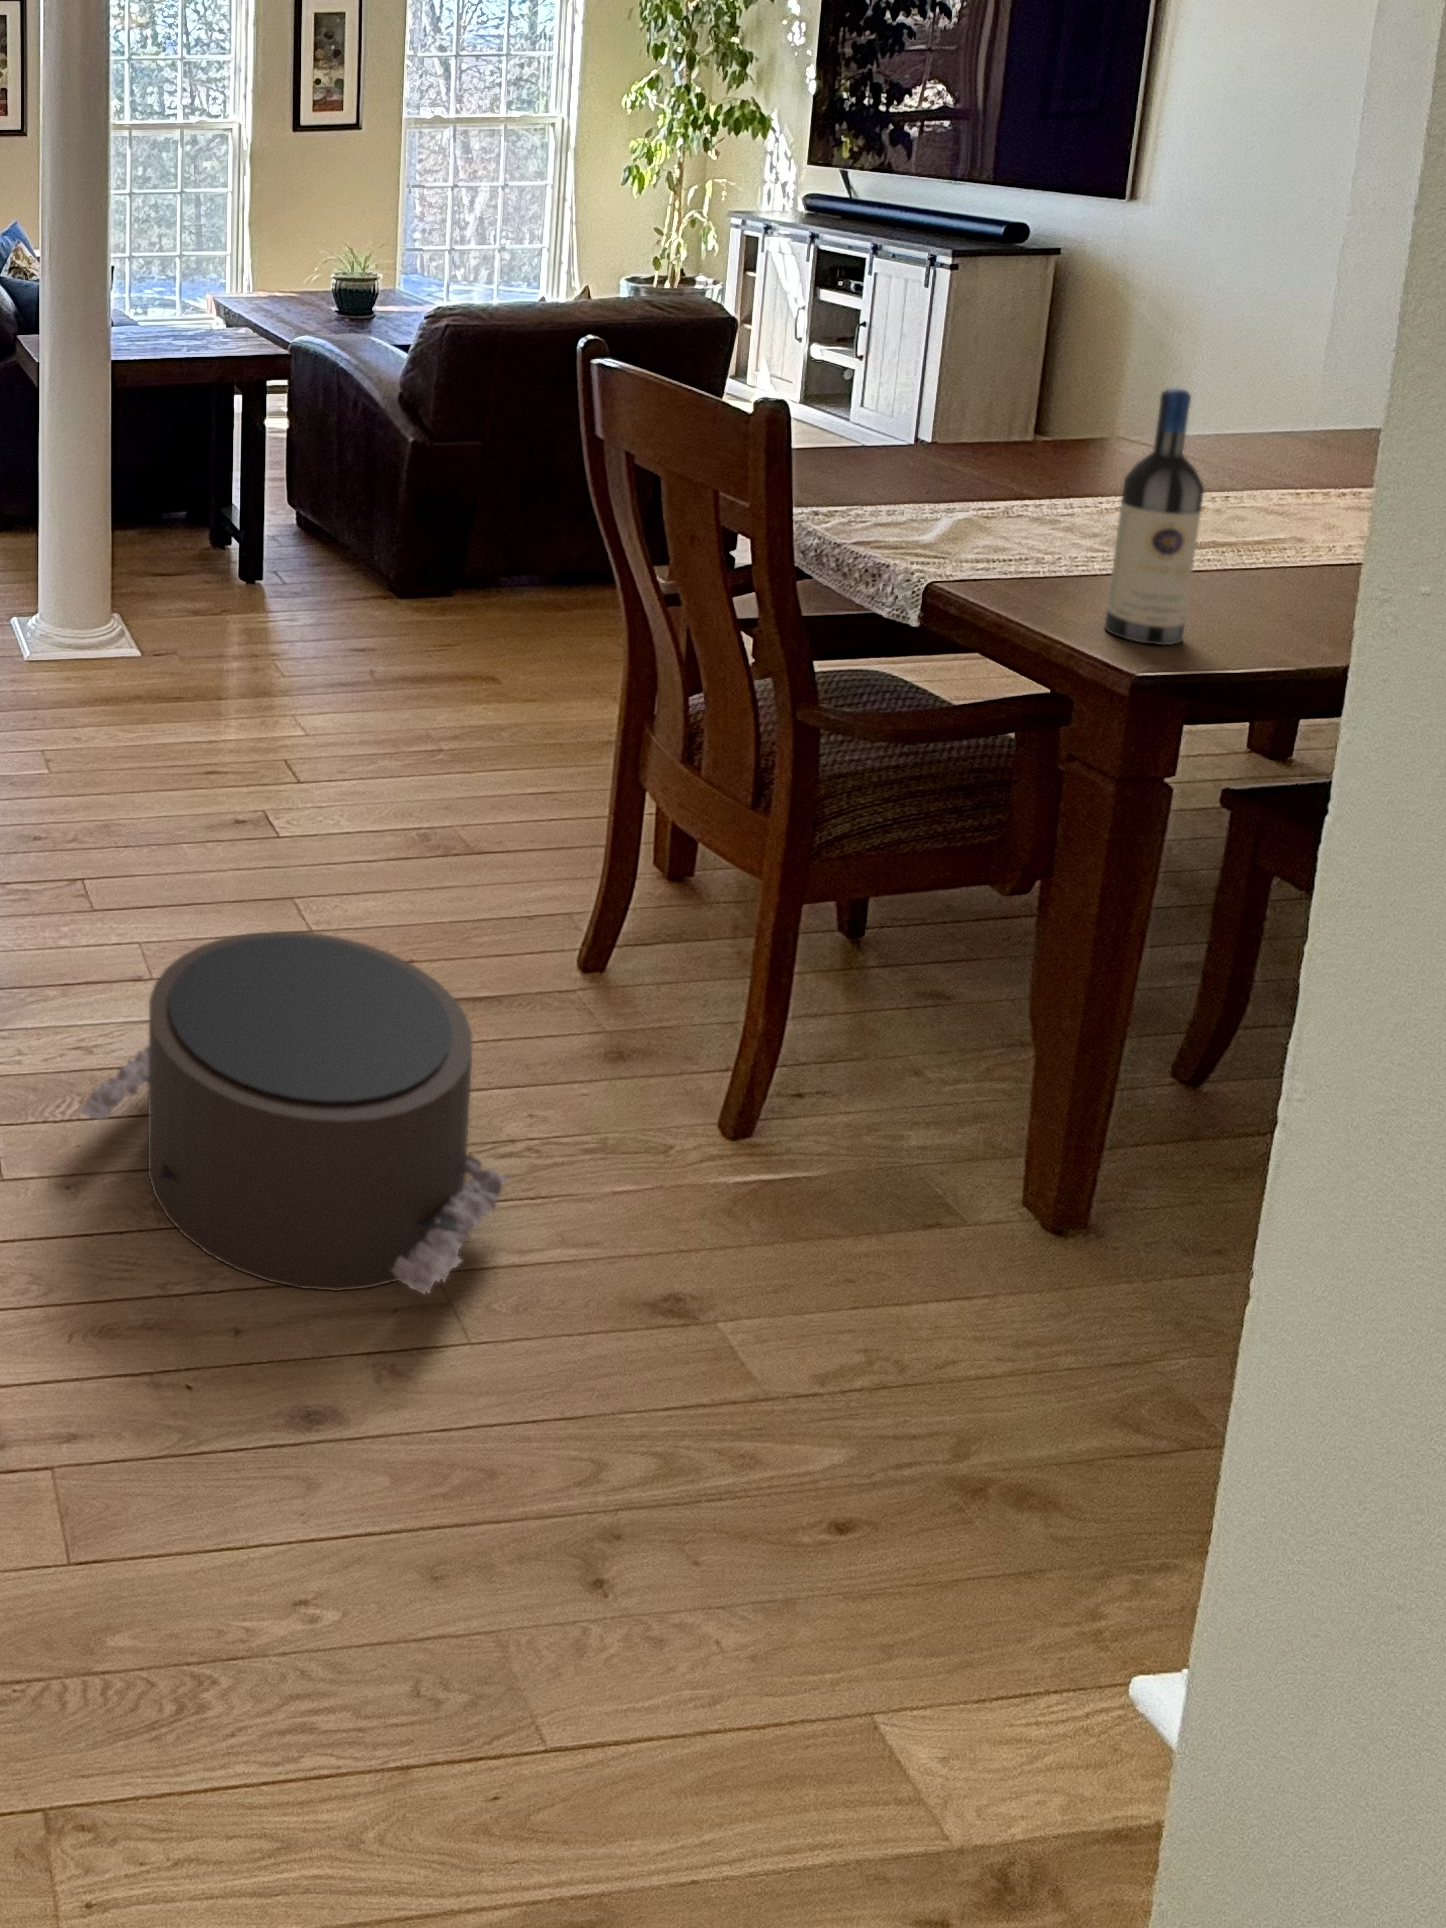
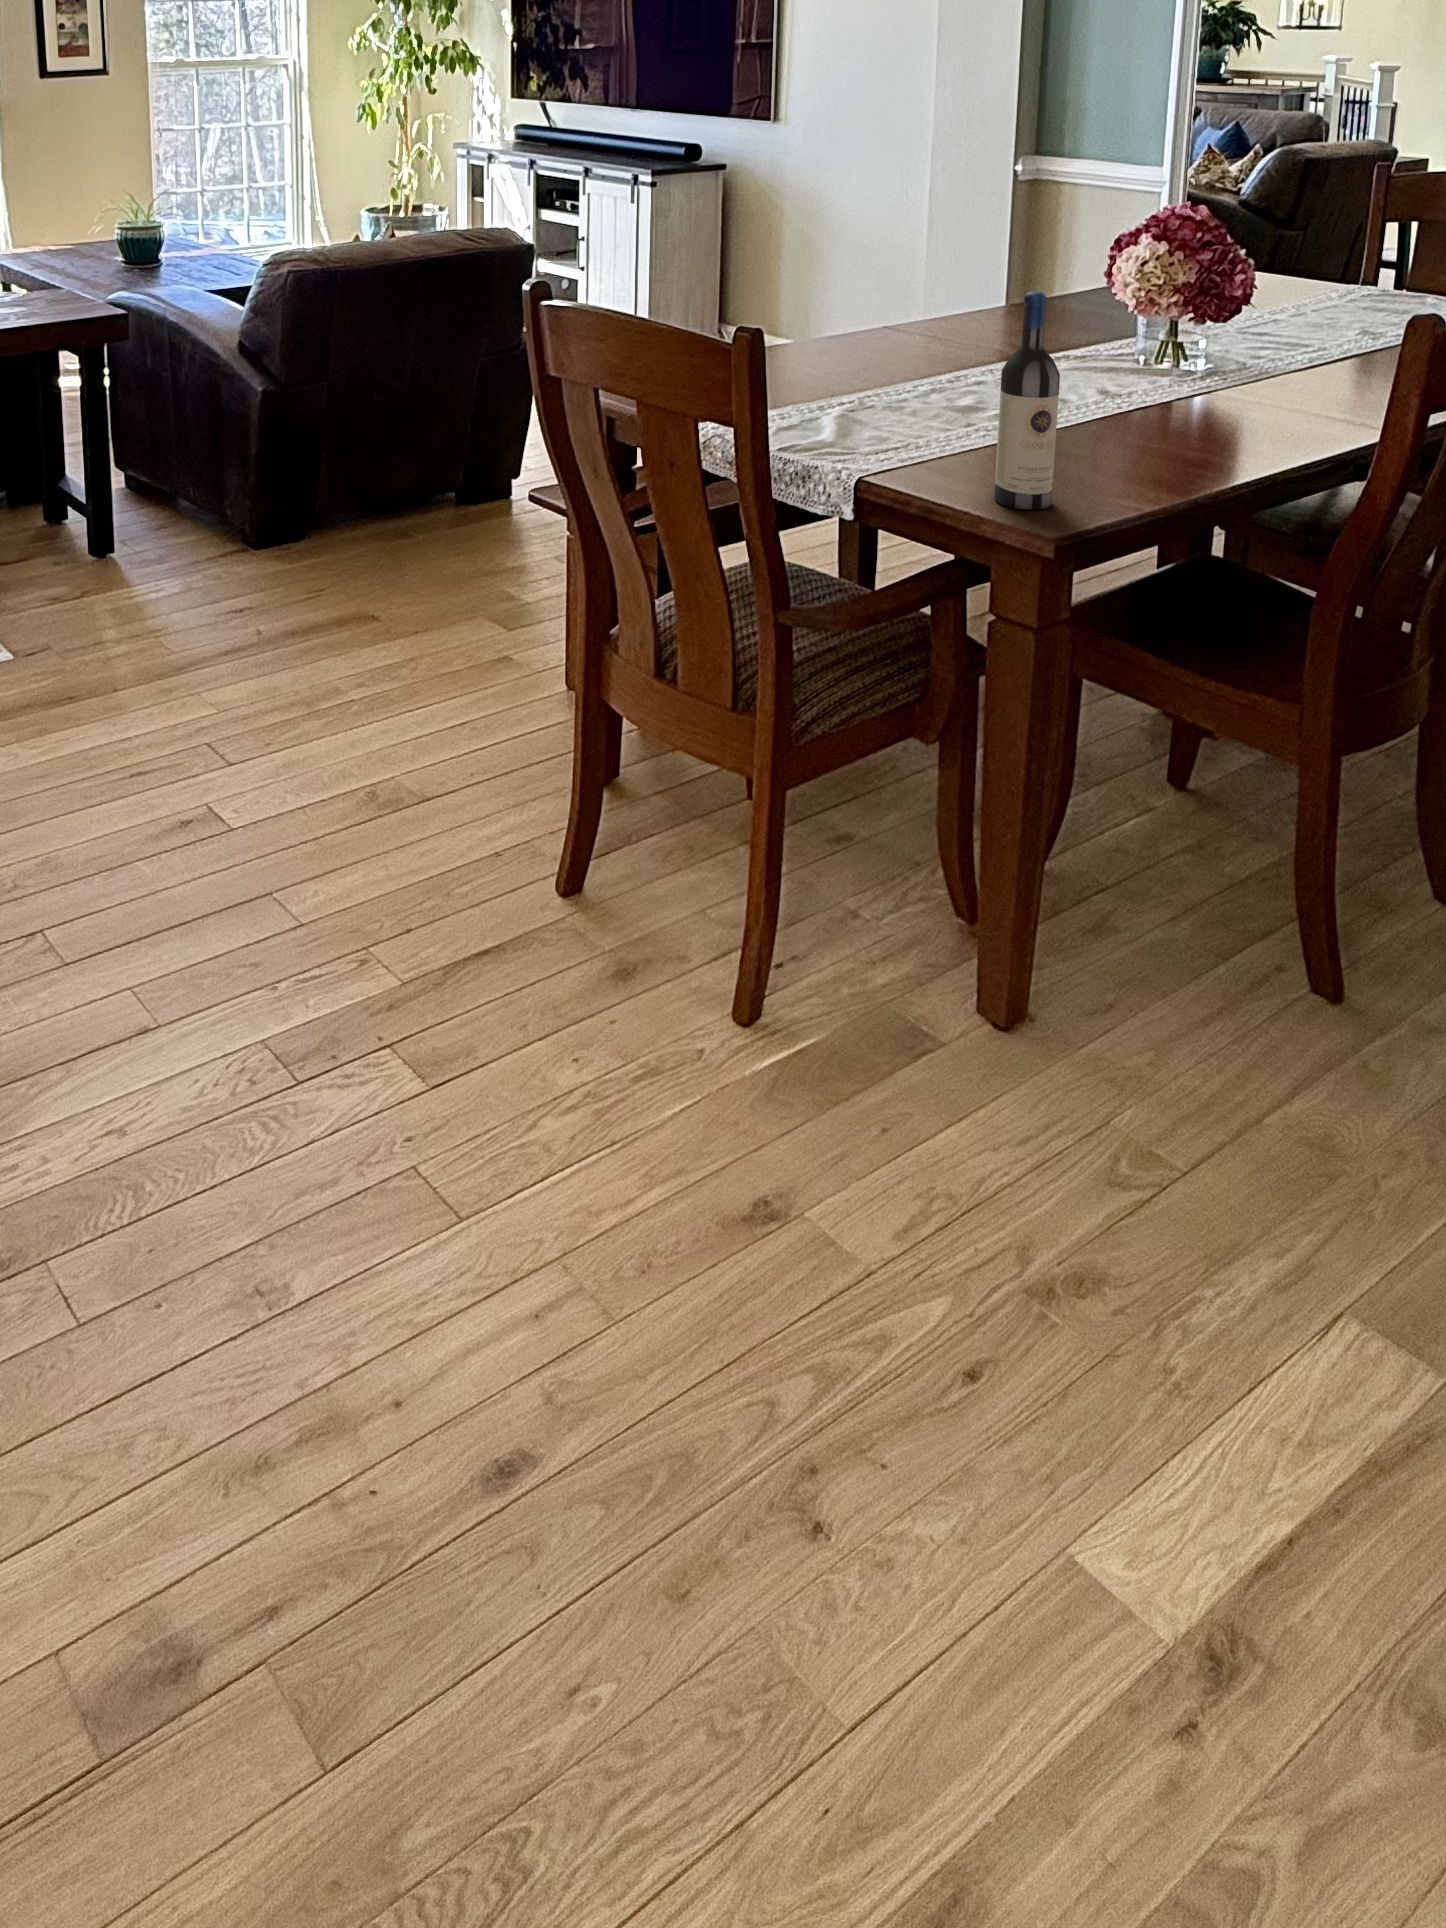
pouf: present [80,931,509,1294] -> none [156,934,601,1334]

